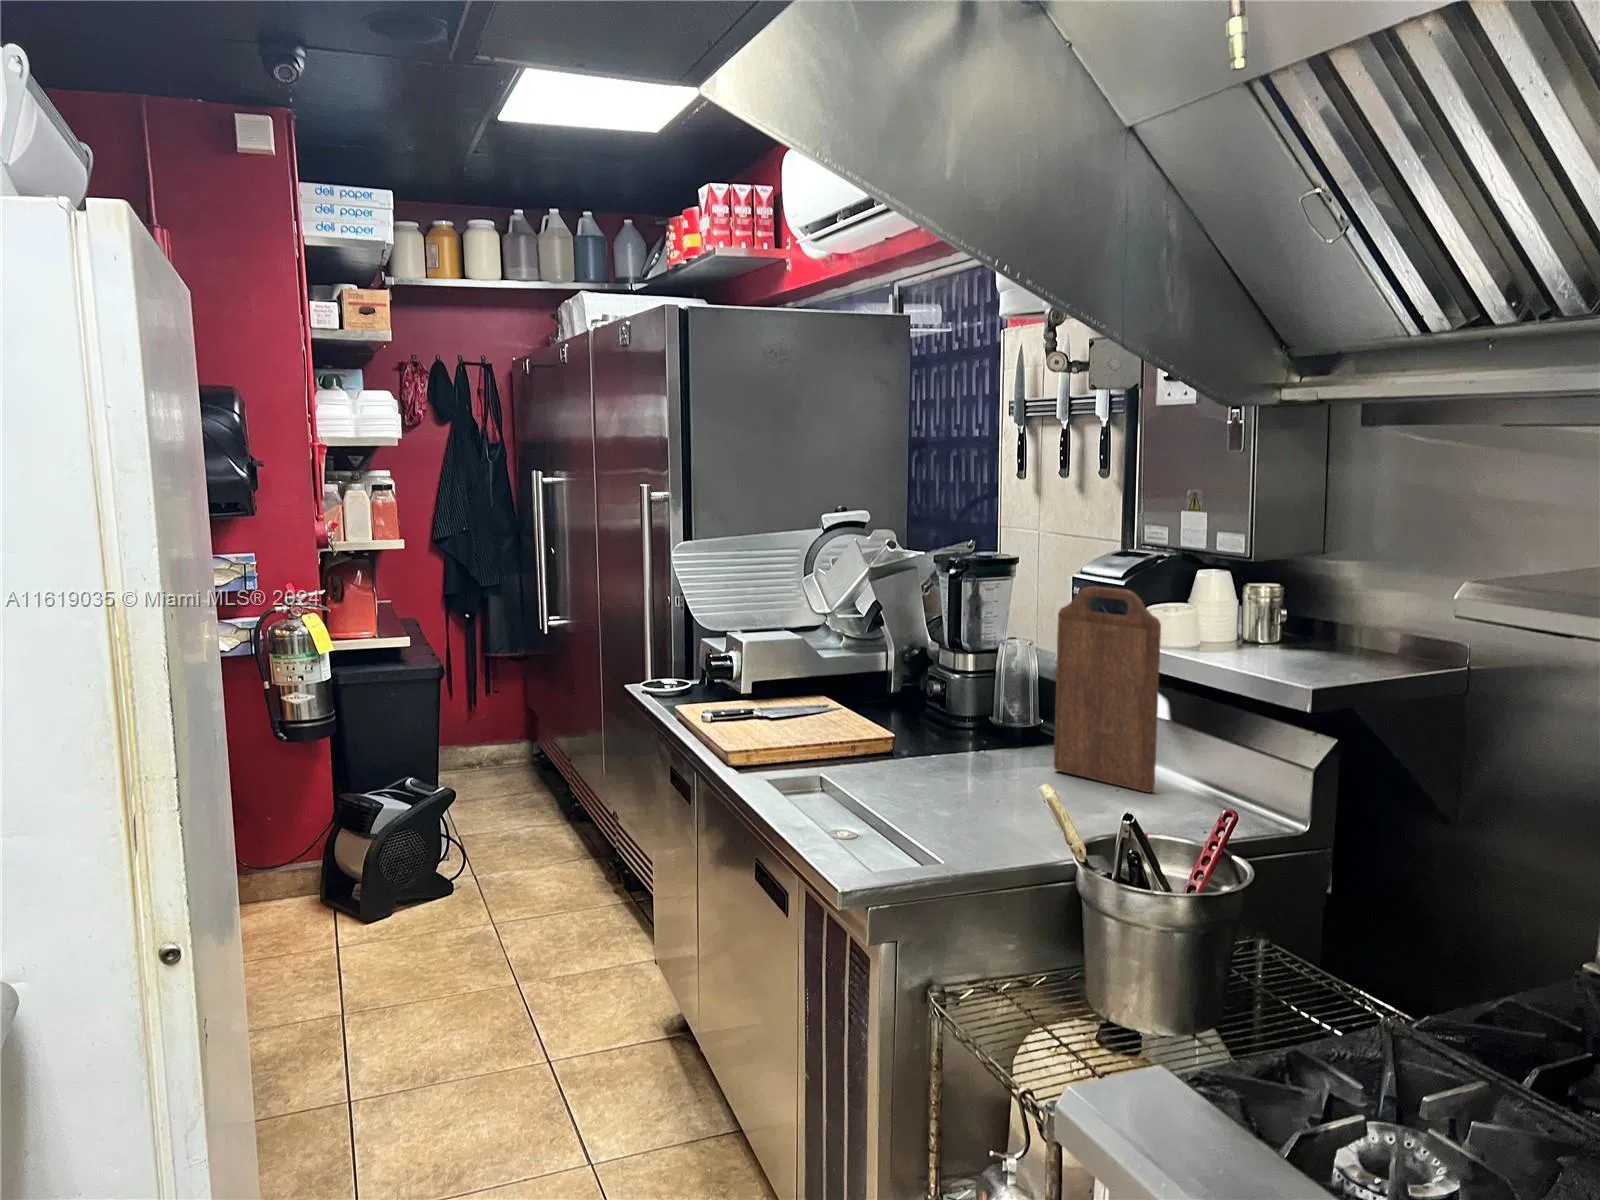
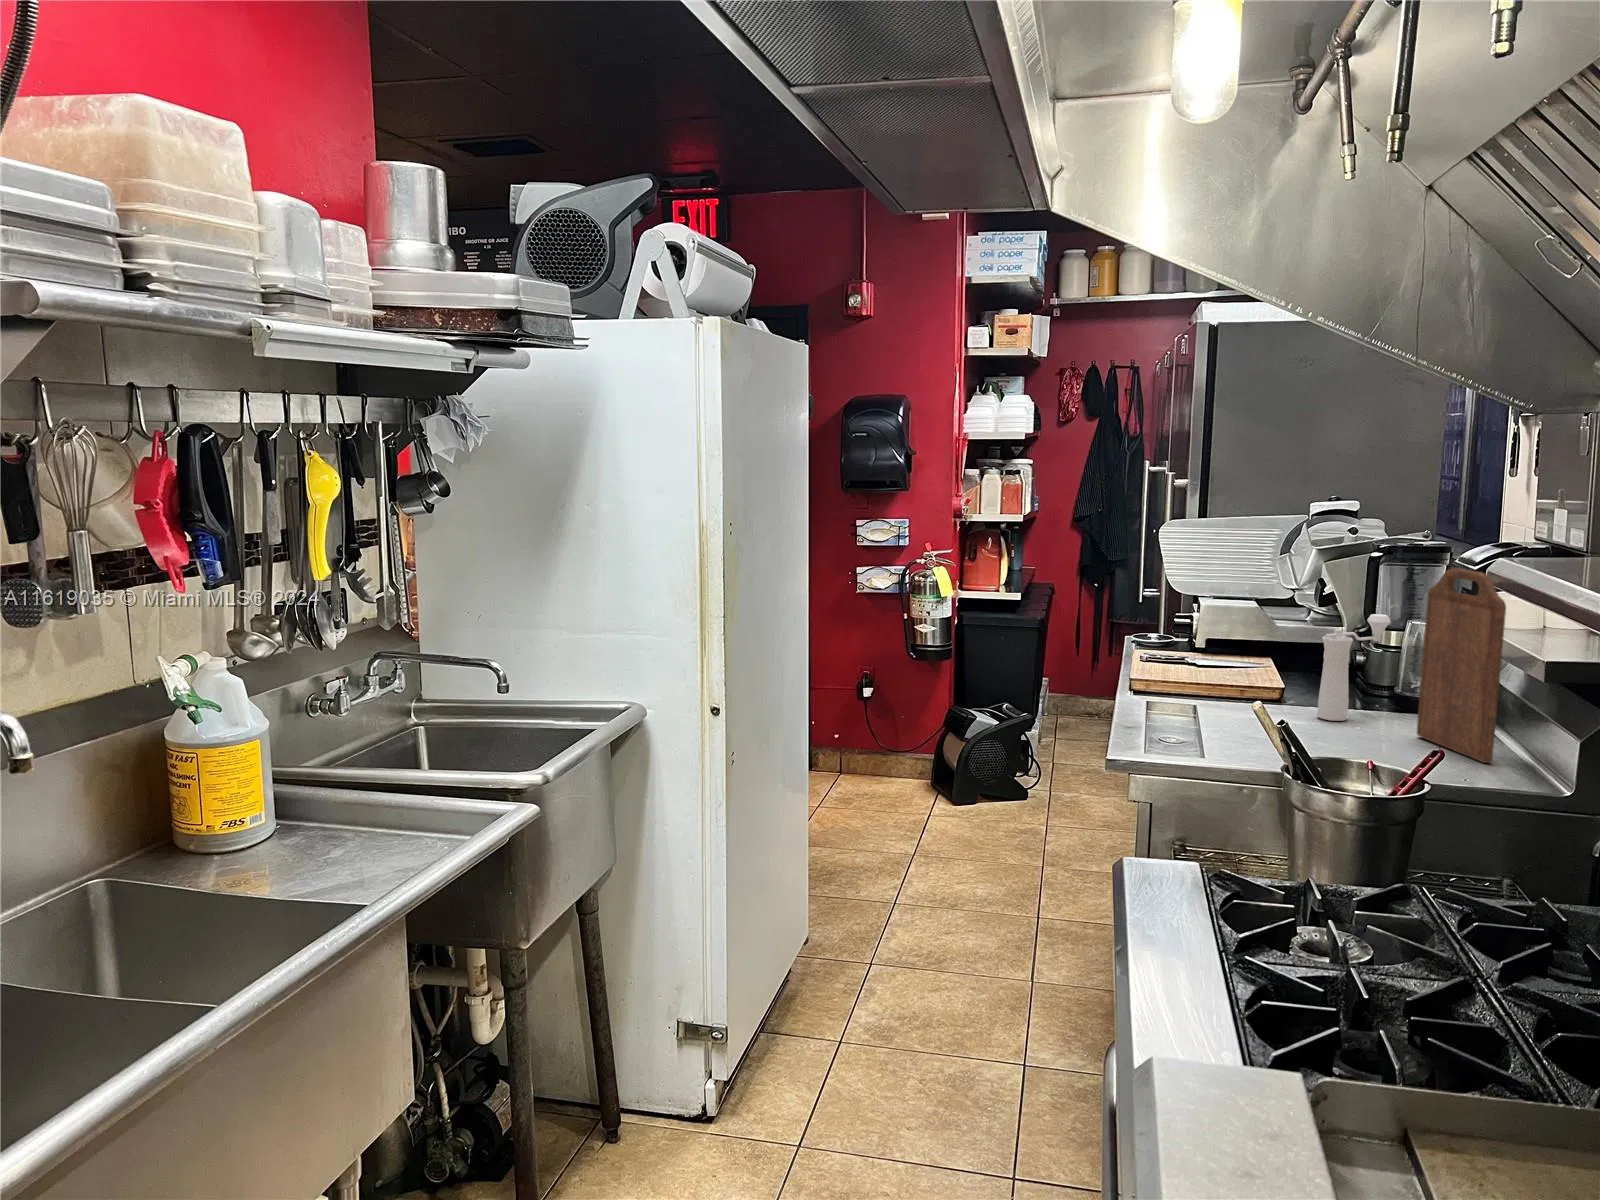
pepper mill: none [939,639,992,765] -> present [1317,614,1391,721]

